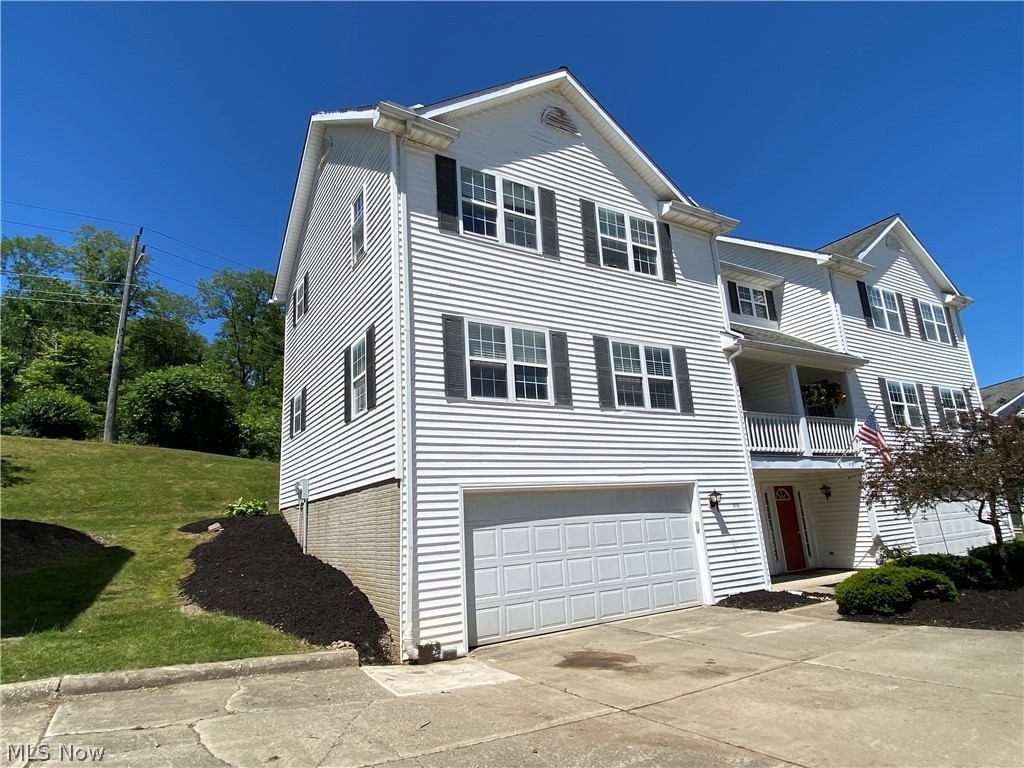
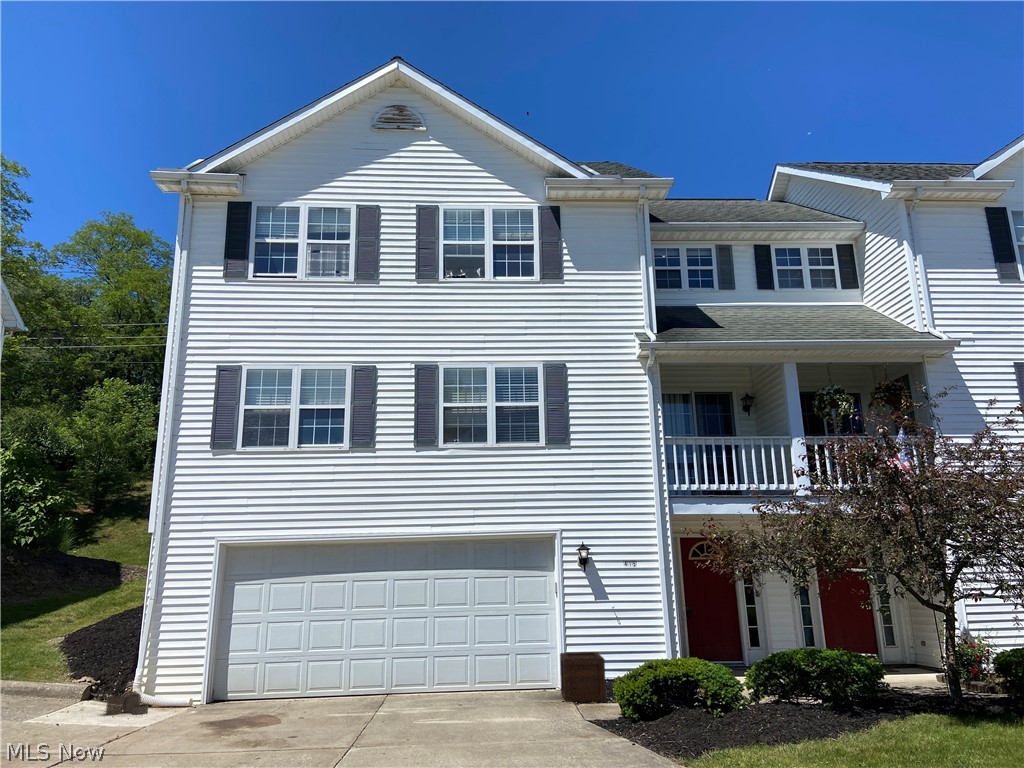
wooden crate: none [708,574,759,611] -> present [560,652,606,702]

